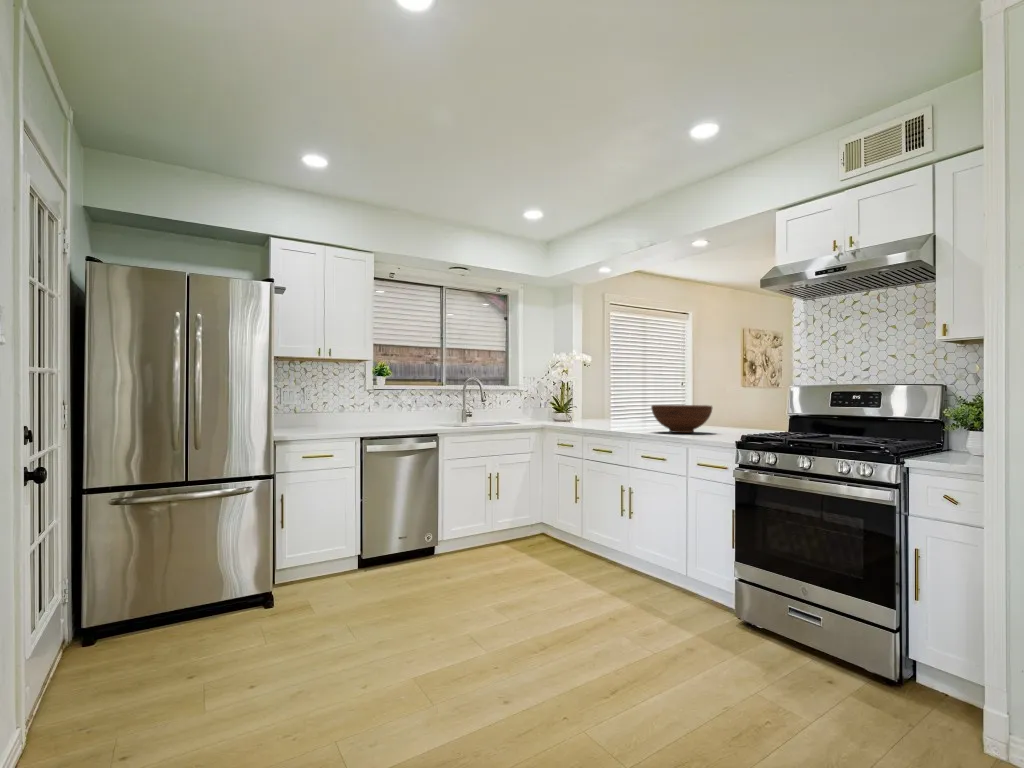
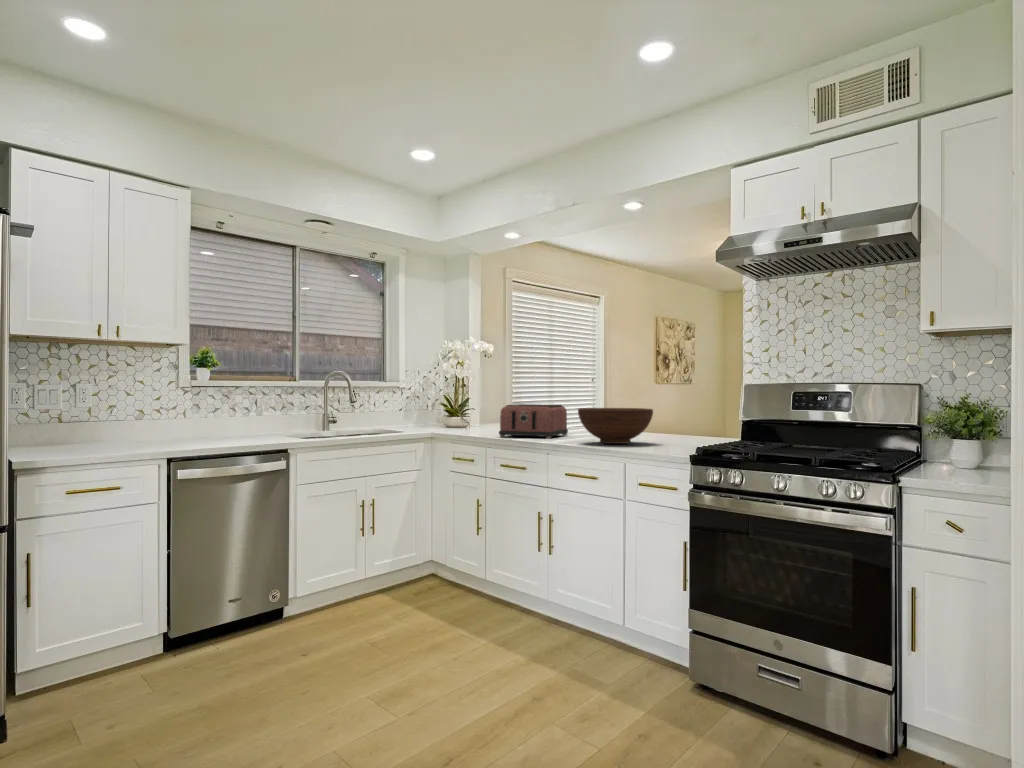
toaster: none [593,403,650,429] -> present [499,404,568,439]

